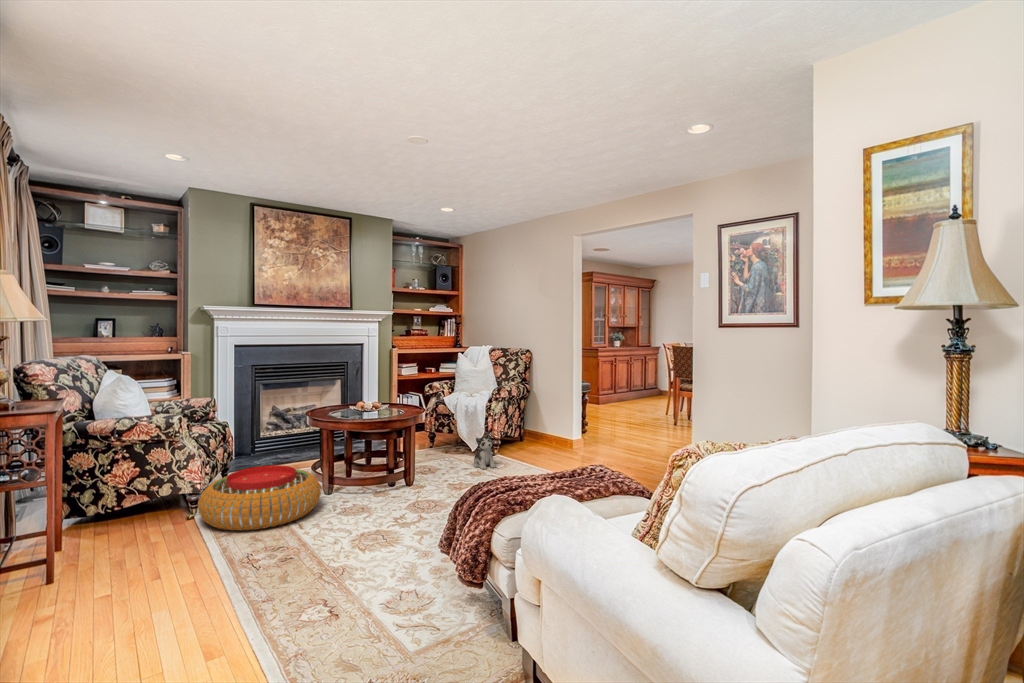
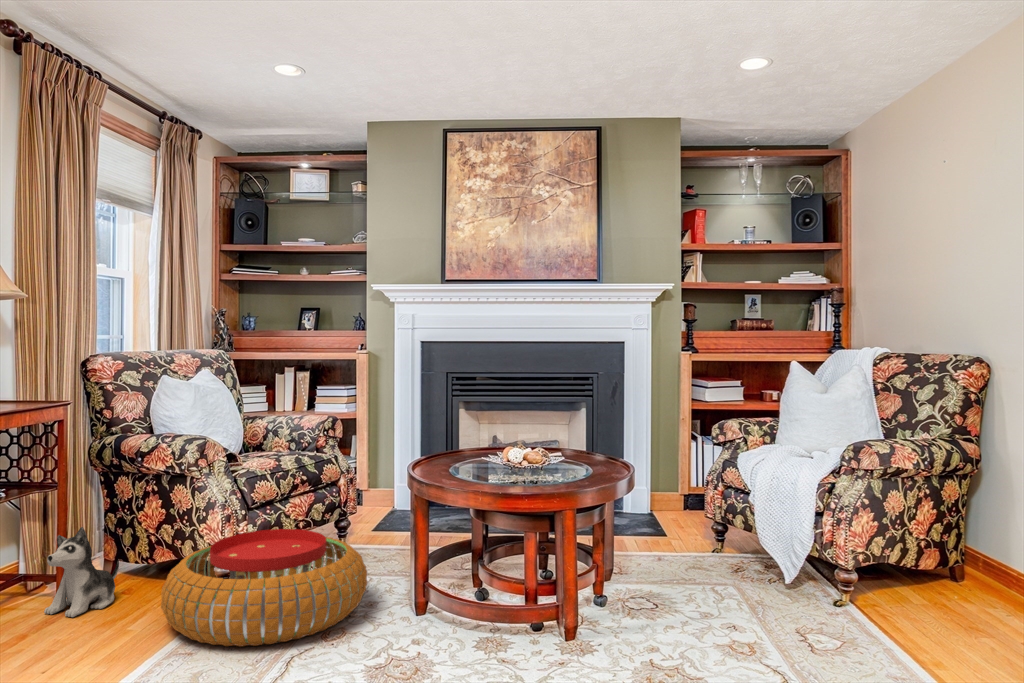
plush toy: present [473,432,496,469] -> present [44,527,119,617]

